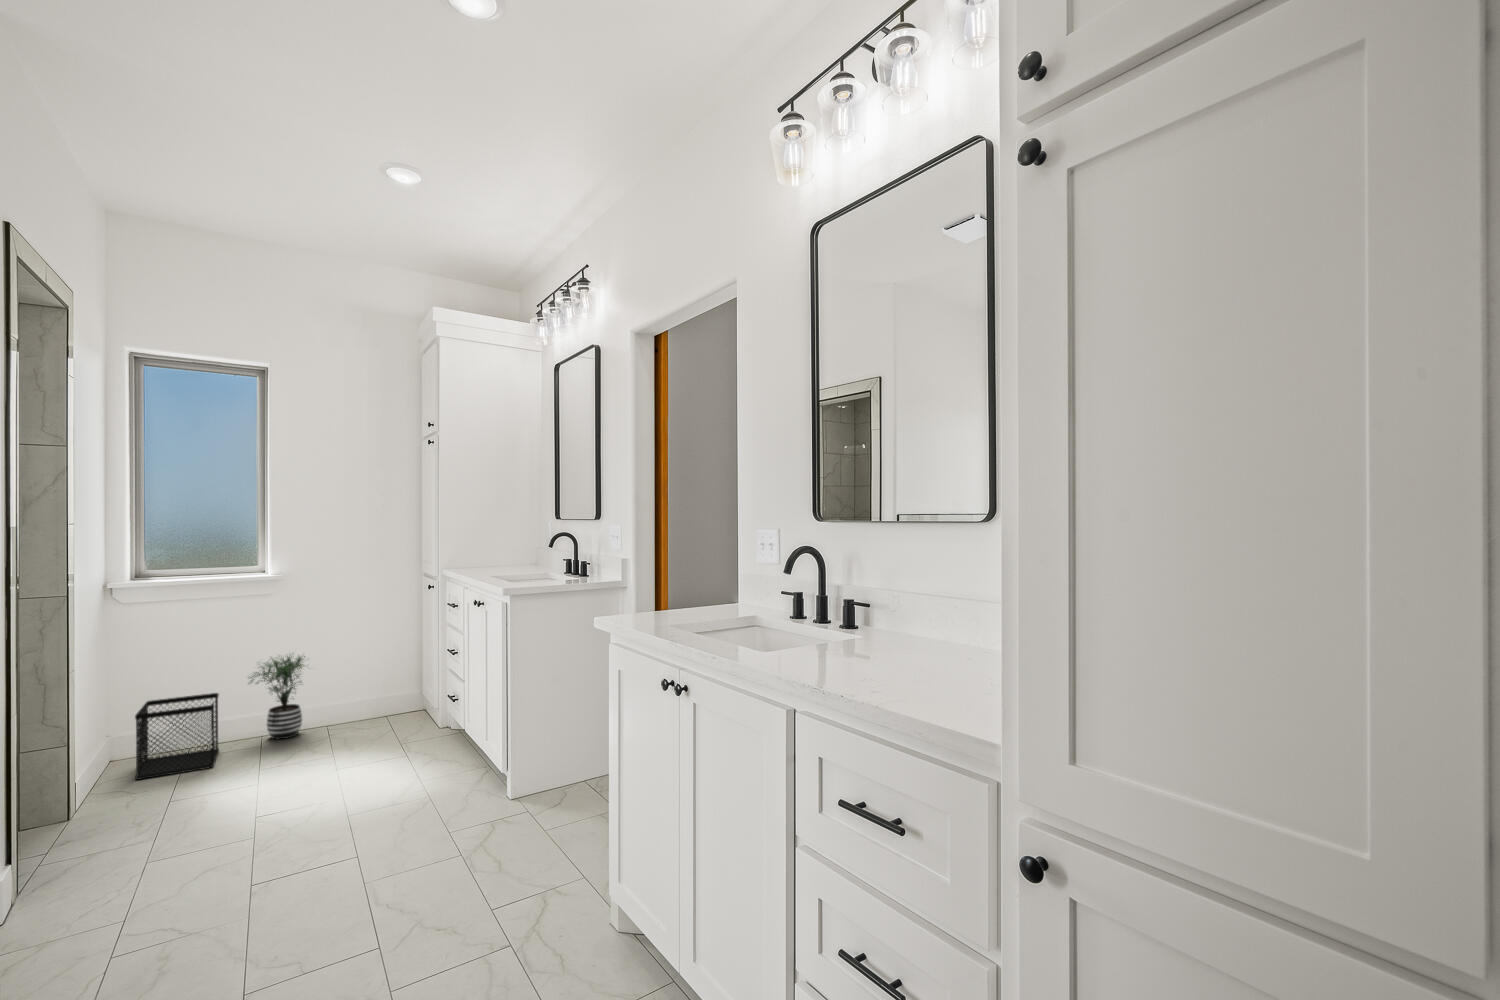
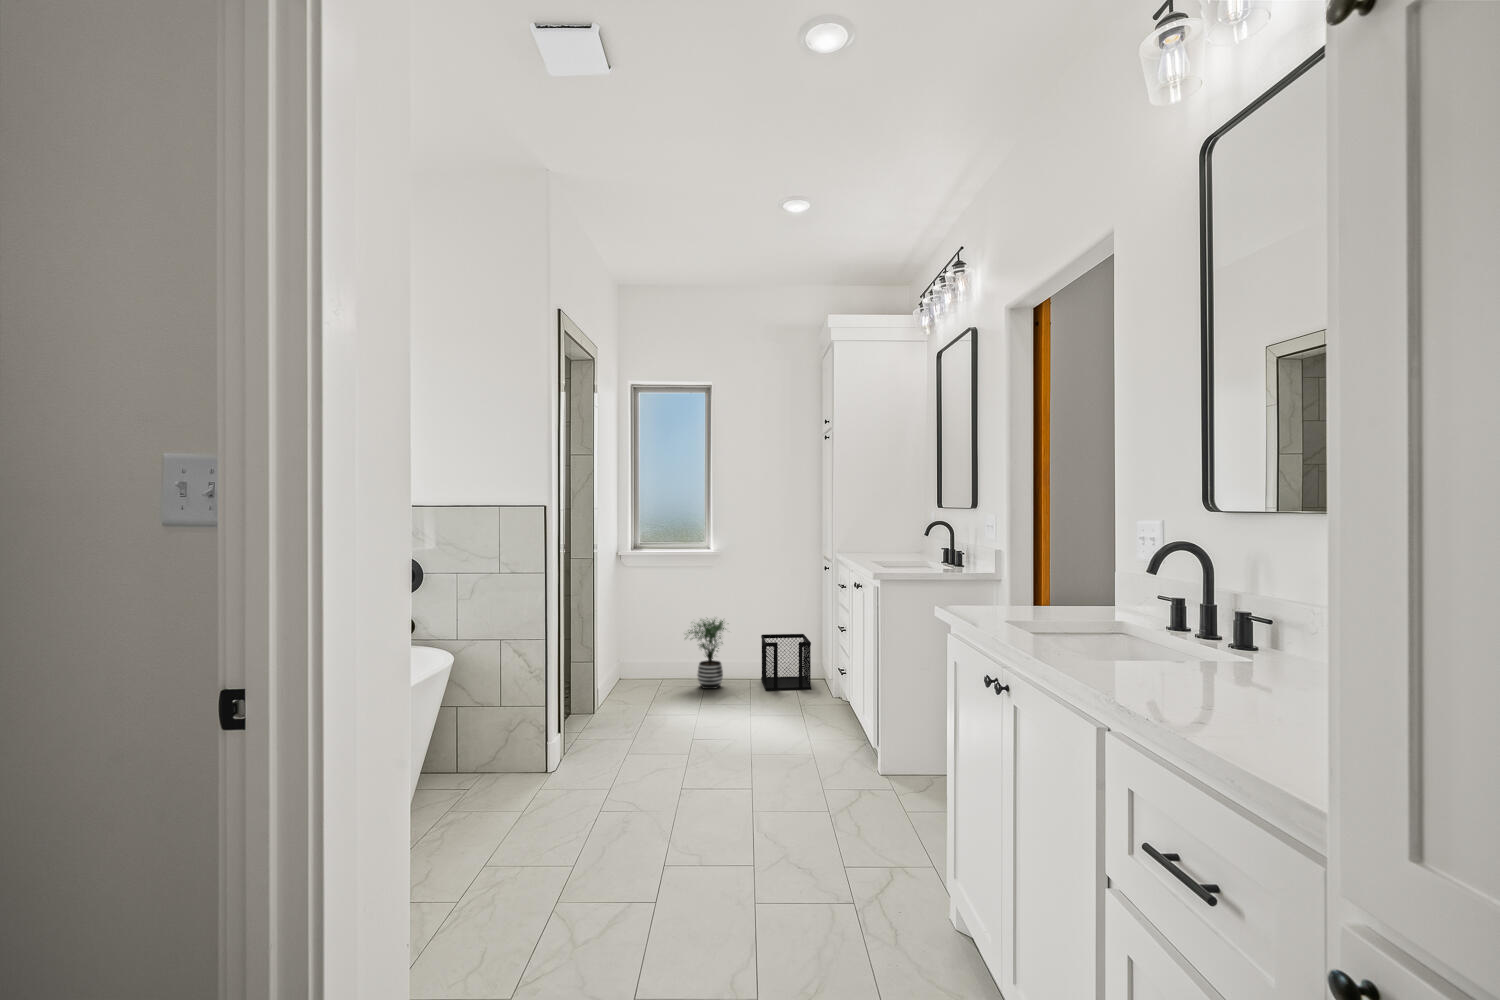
wastebasket: present [135,693,219,780] -> present [761,634,811,691]

